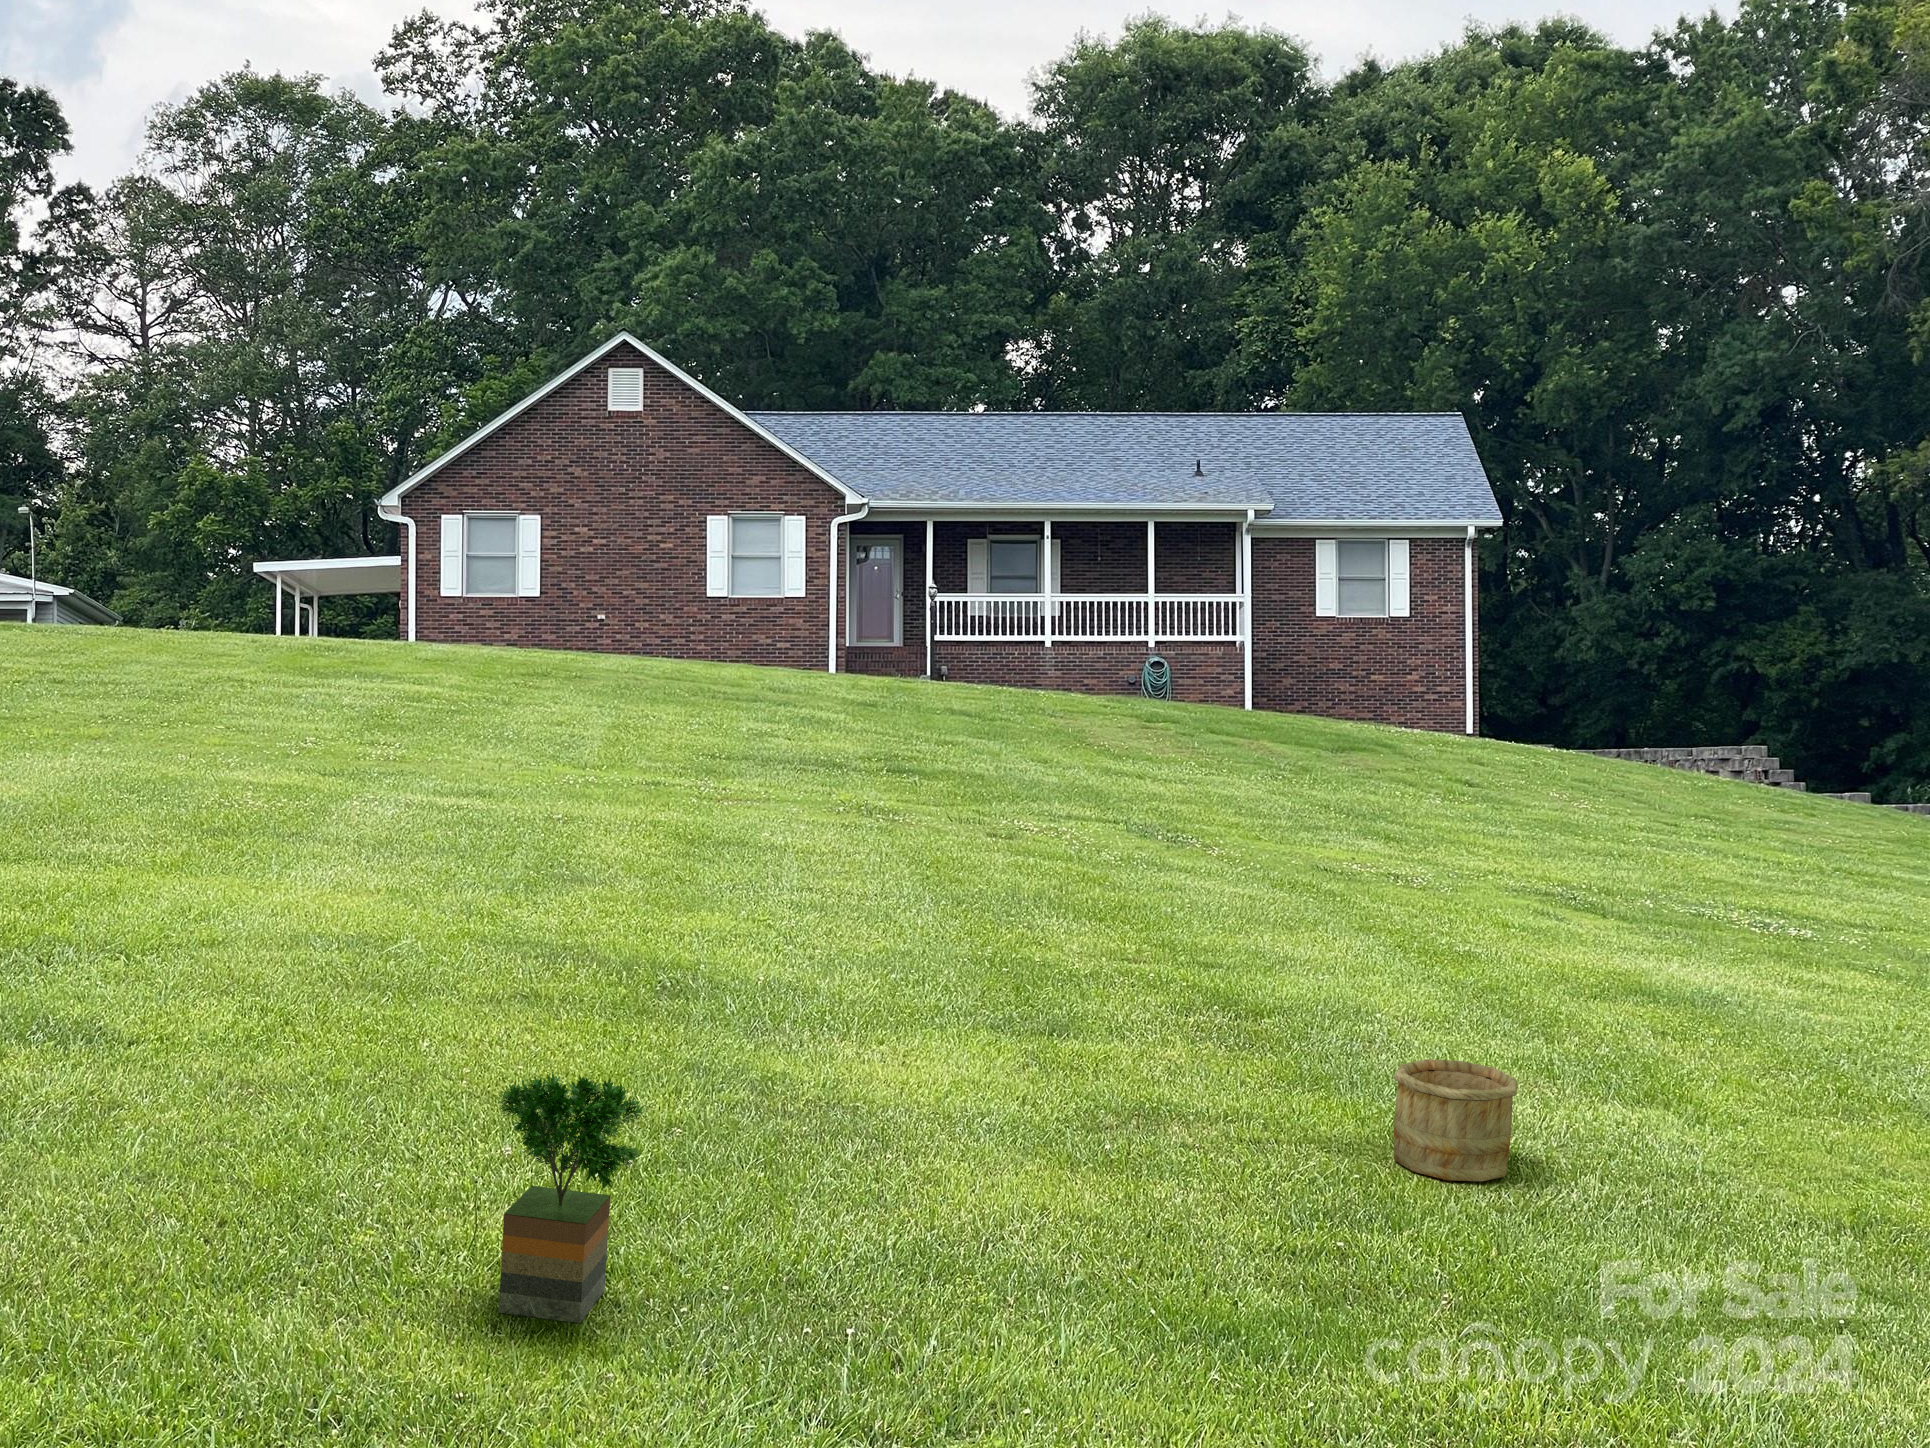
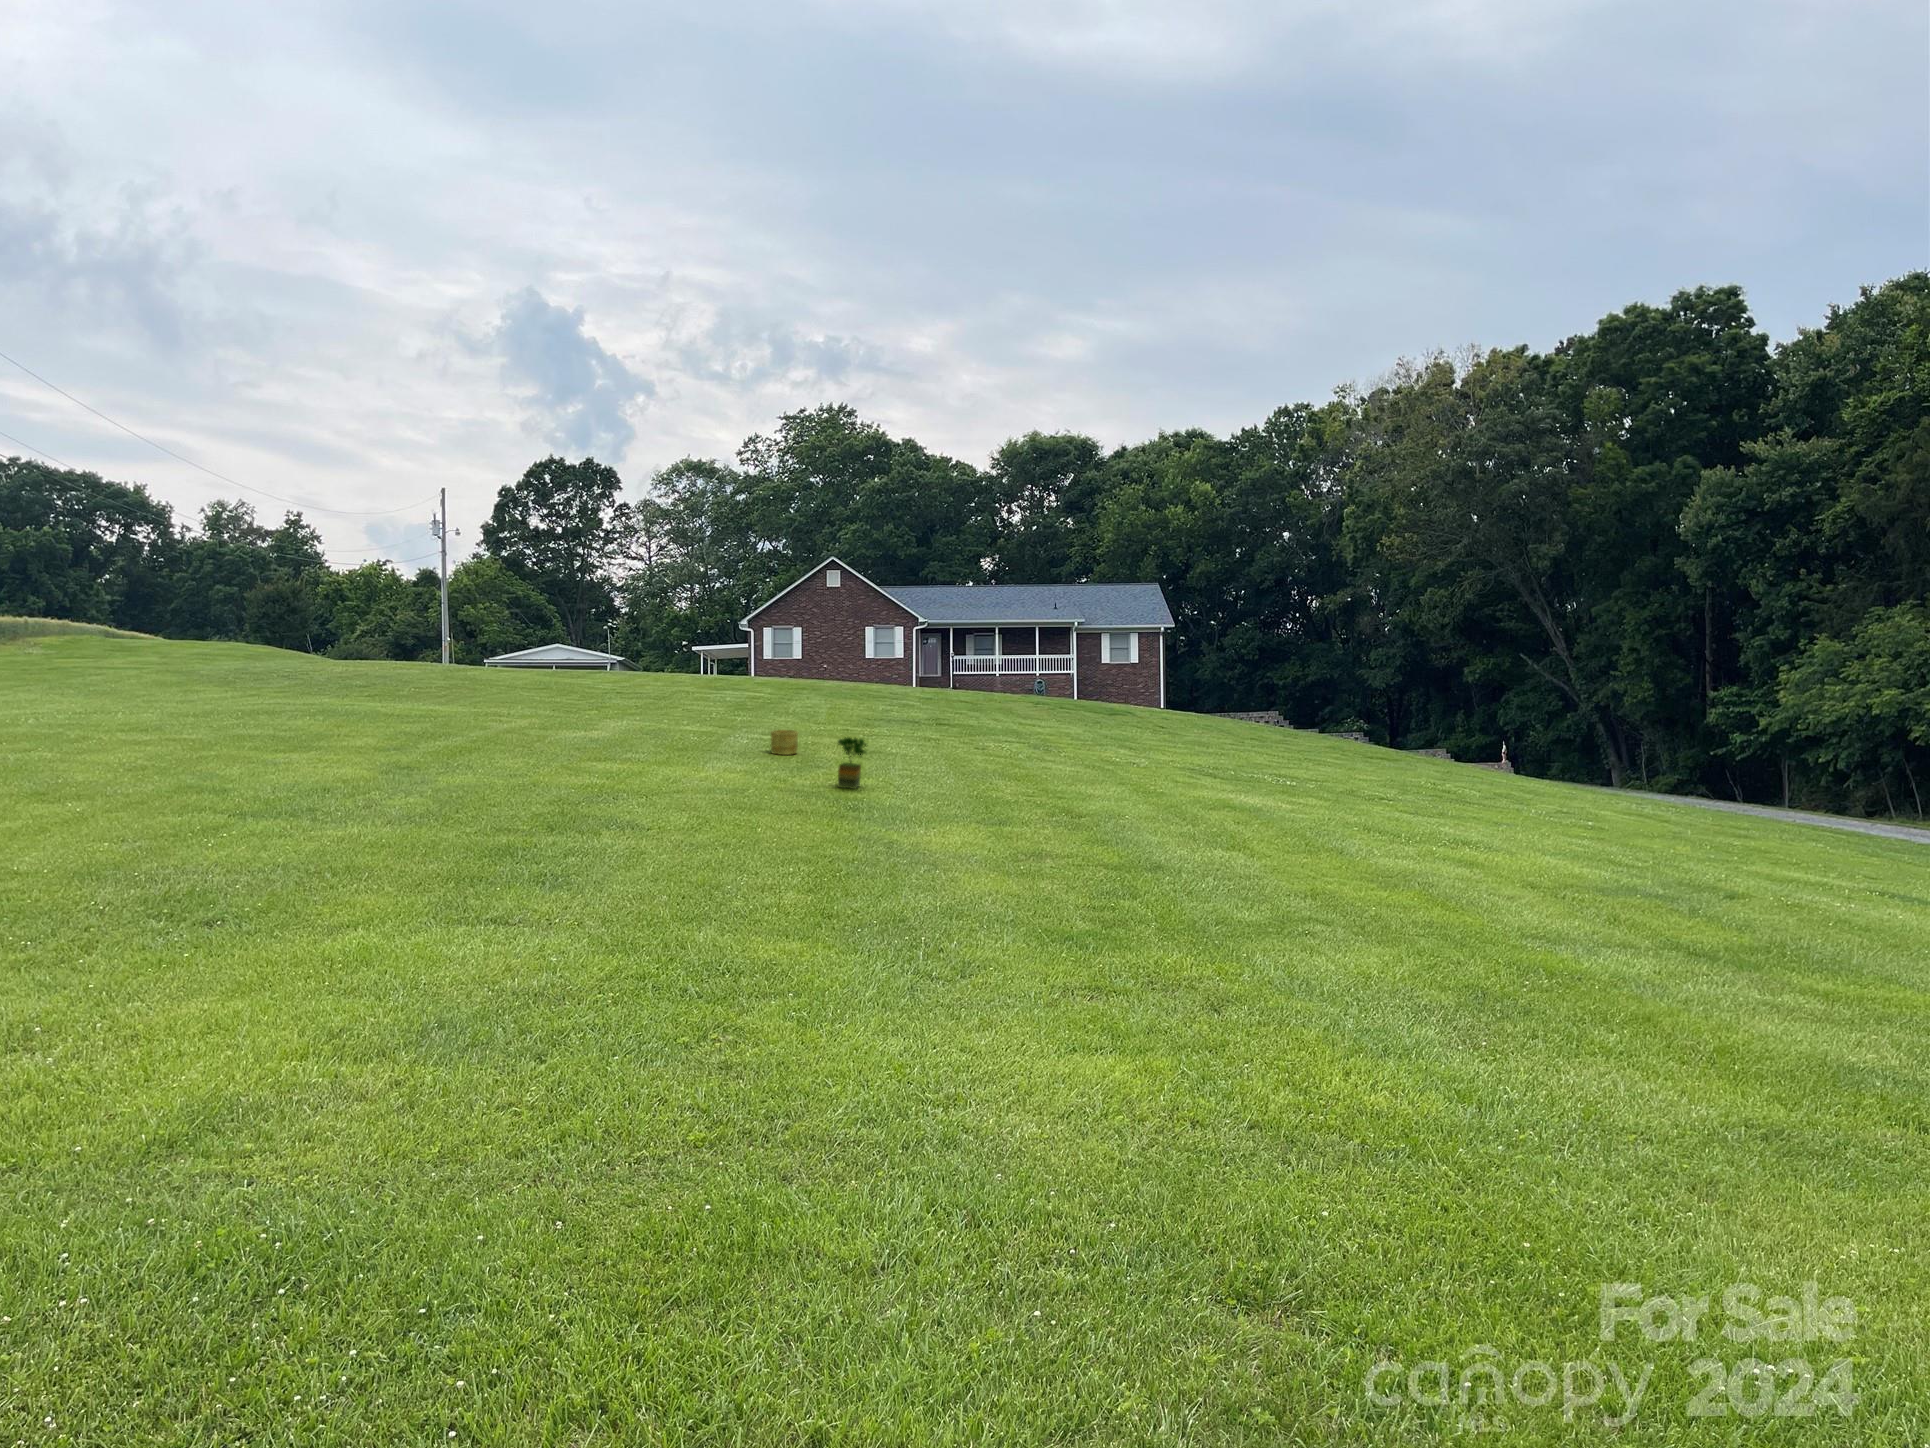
wooden bucket: present [1394,1059,1518,1181] -> present [771,730,799,755]

